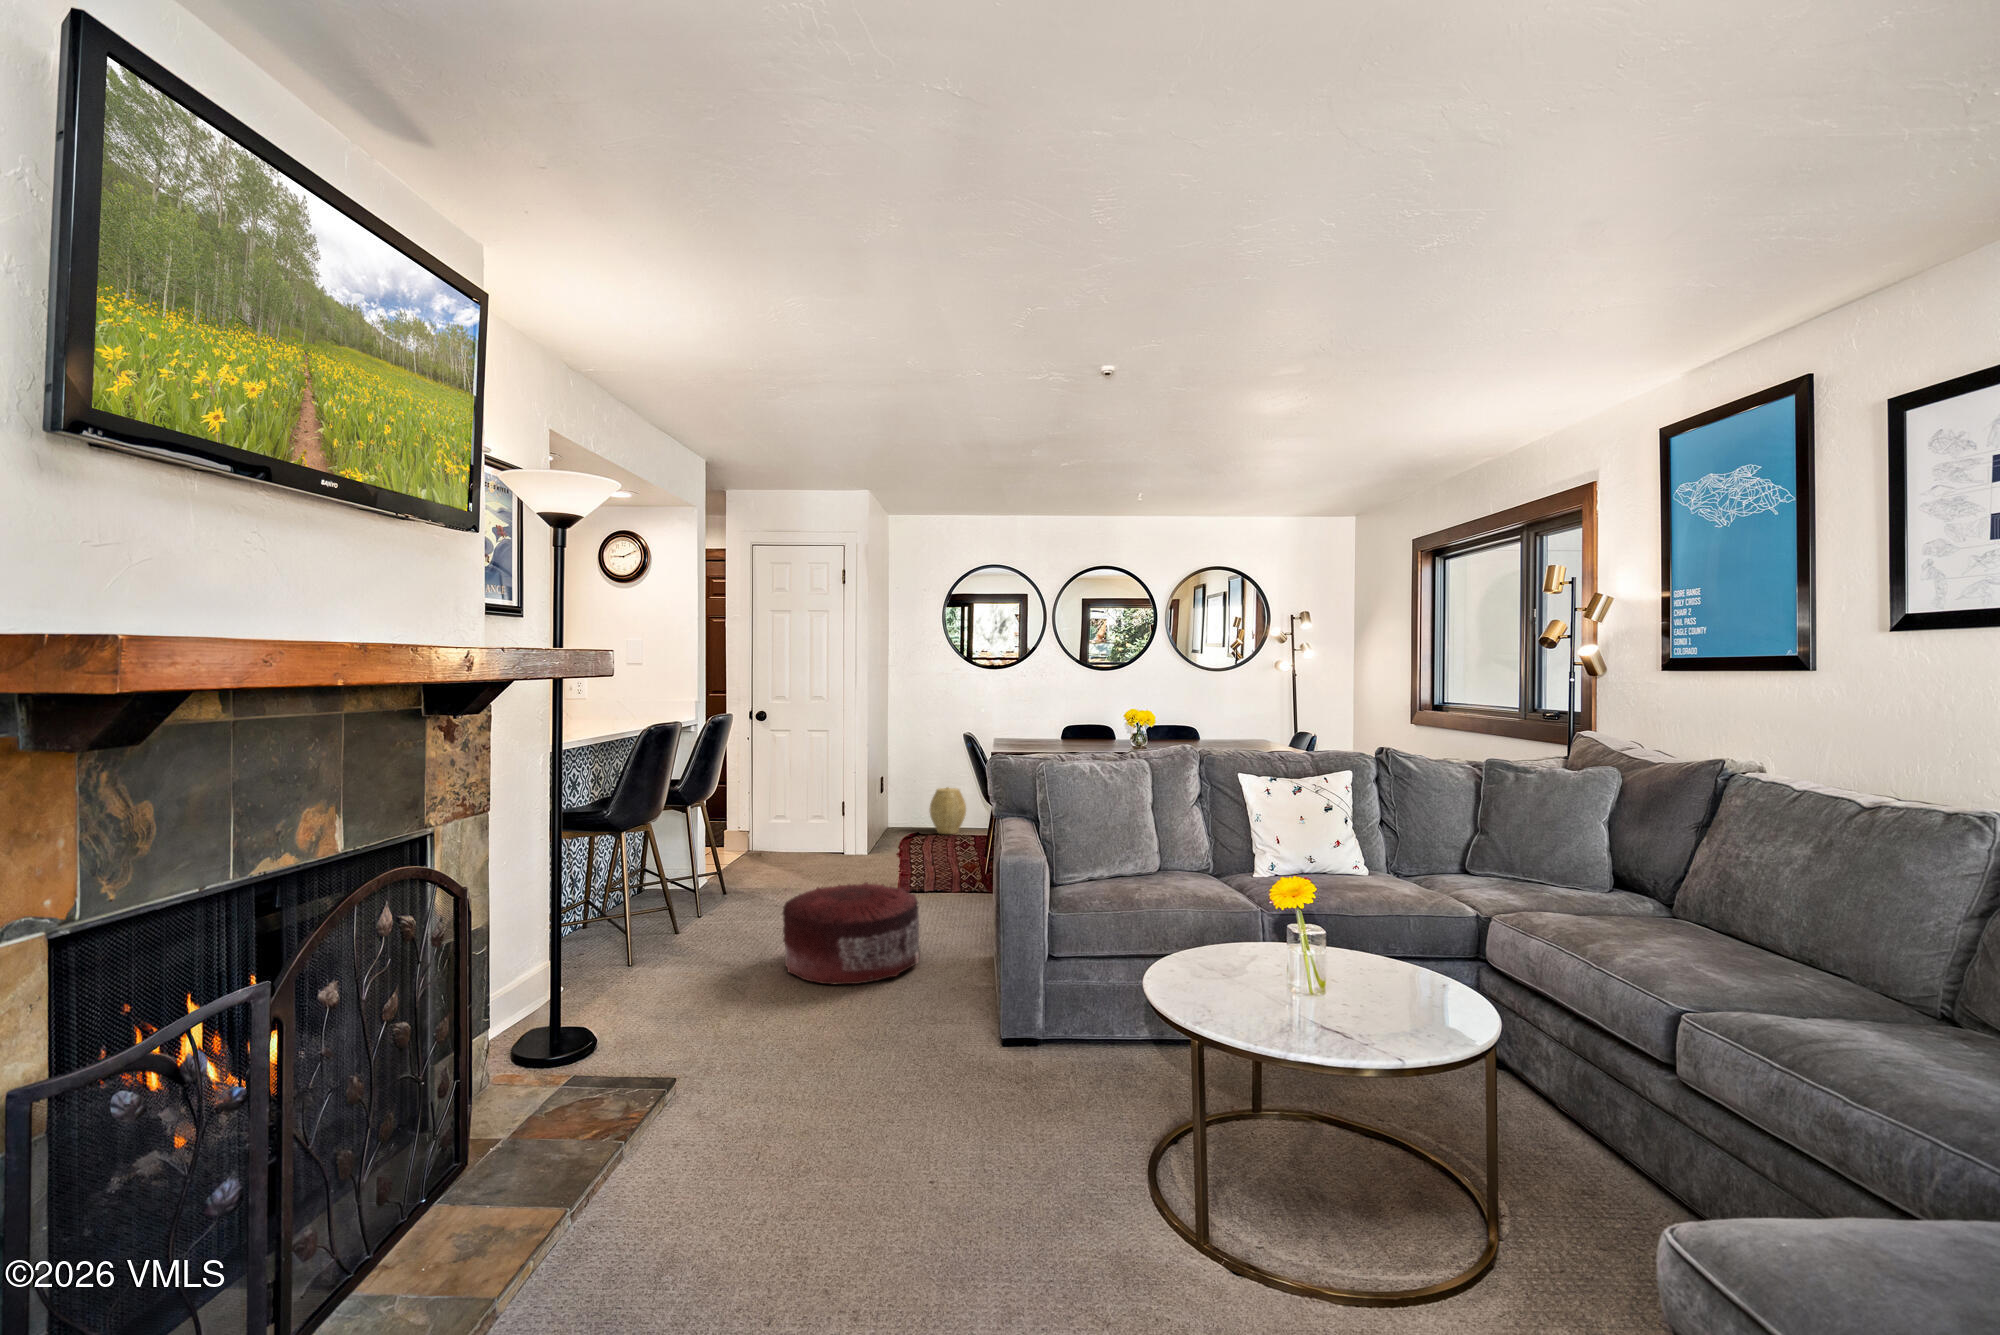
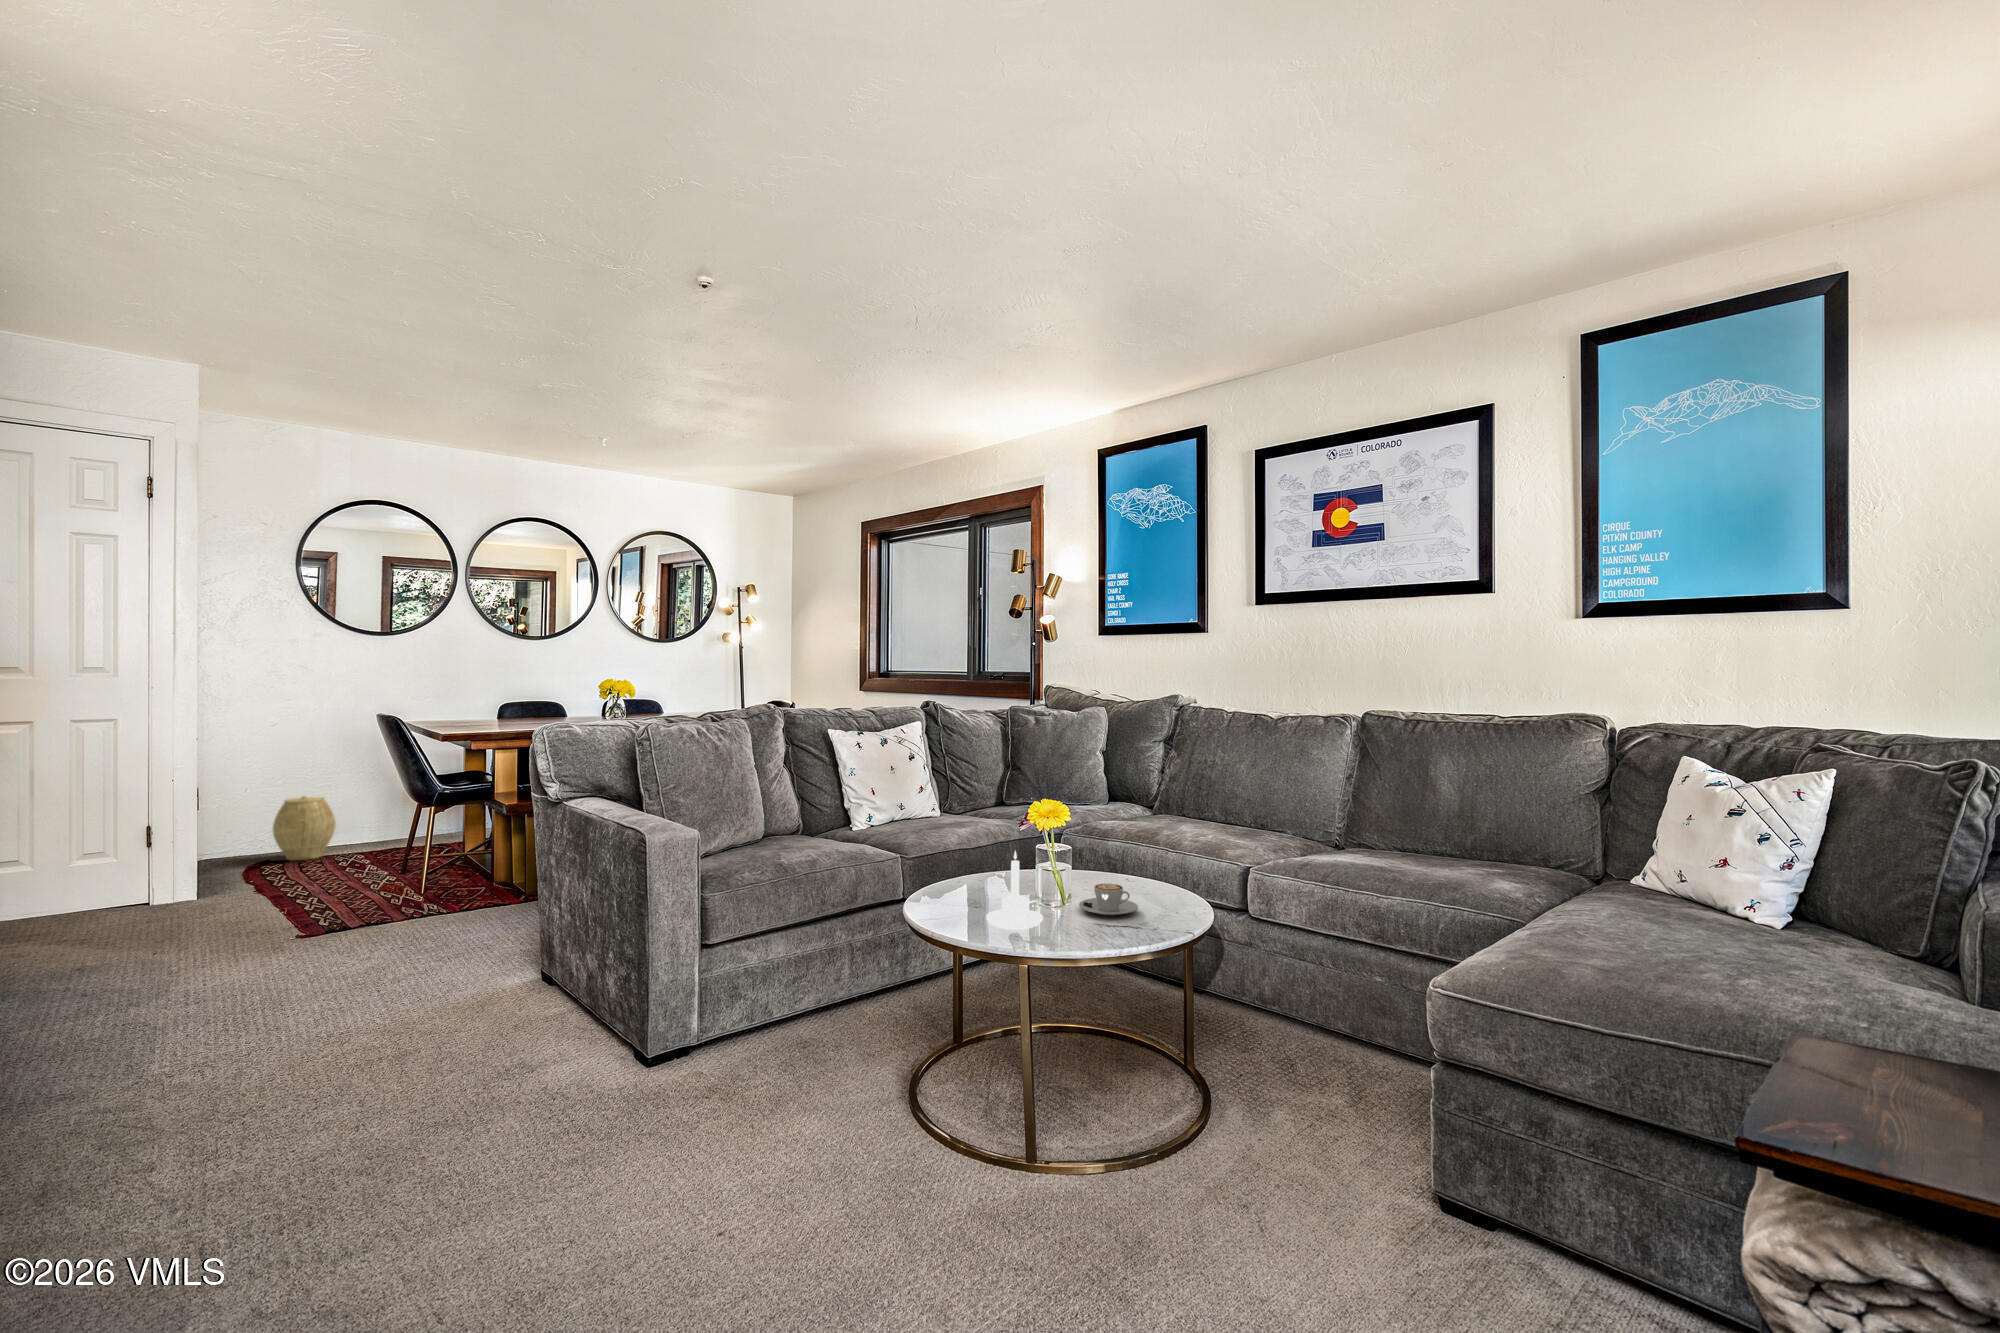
pouf: present [783,882,920,984] -> none [202,915,443,1071]
candle holder: none [1202,928,1265,1015] -> present [986,851,1043,930]
coffee cup: none [1325,987,1399,1029] -> present [1079,884,1138,915]

